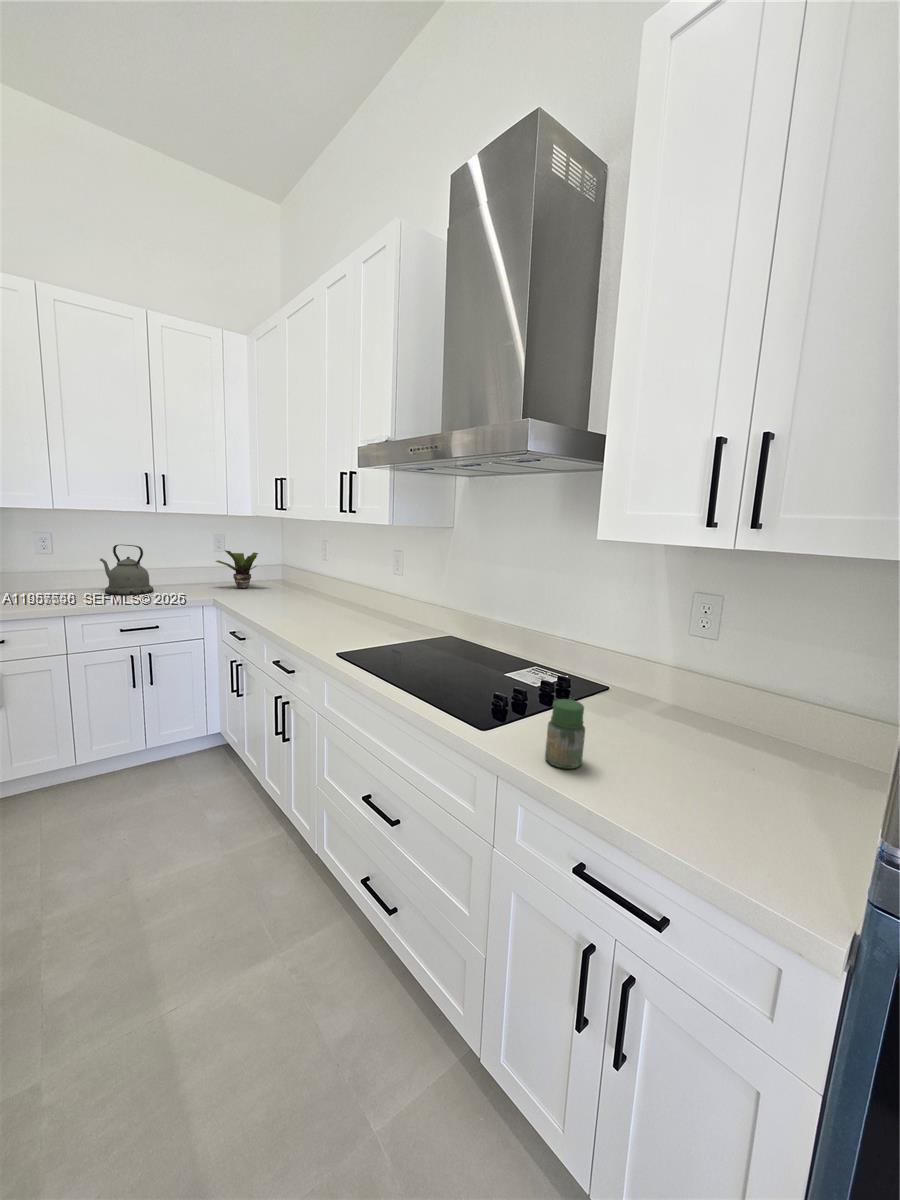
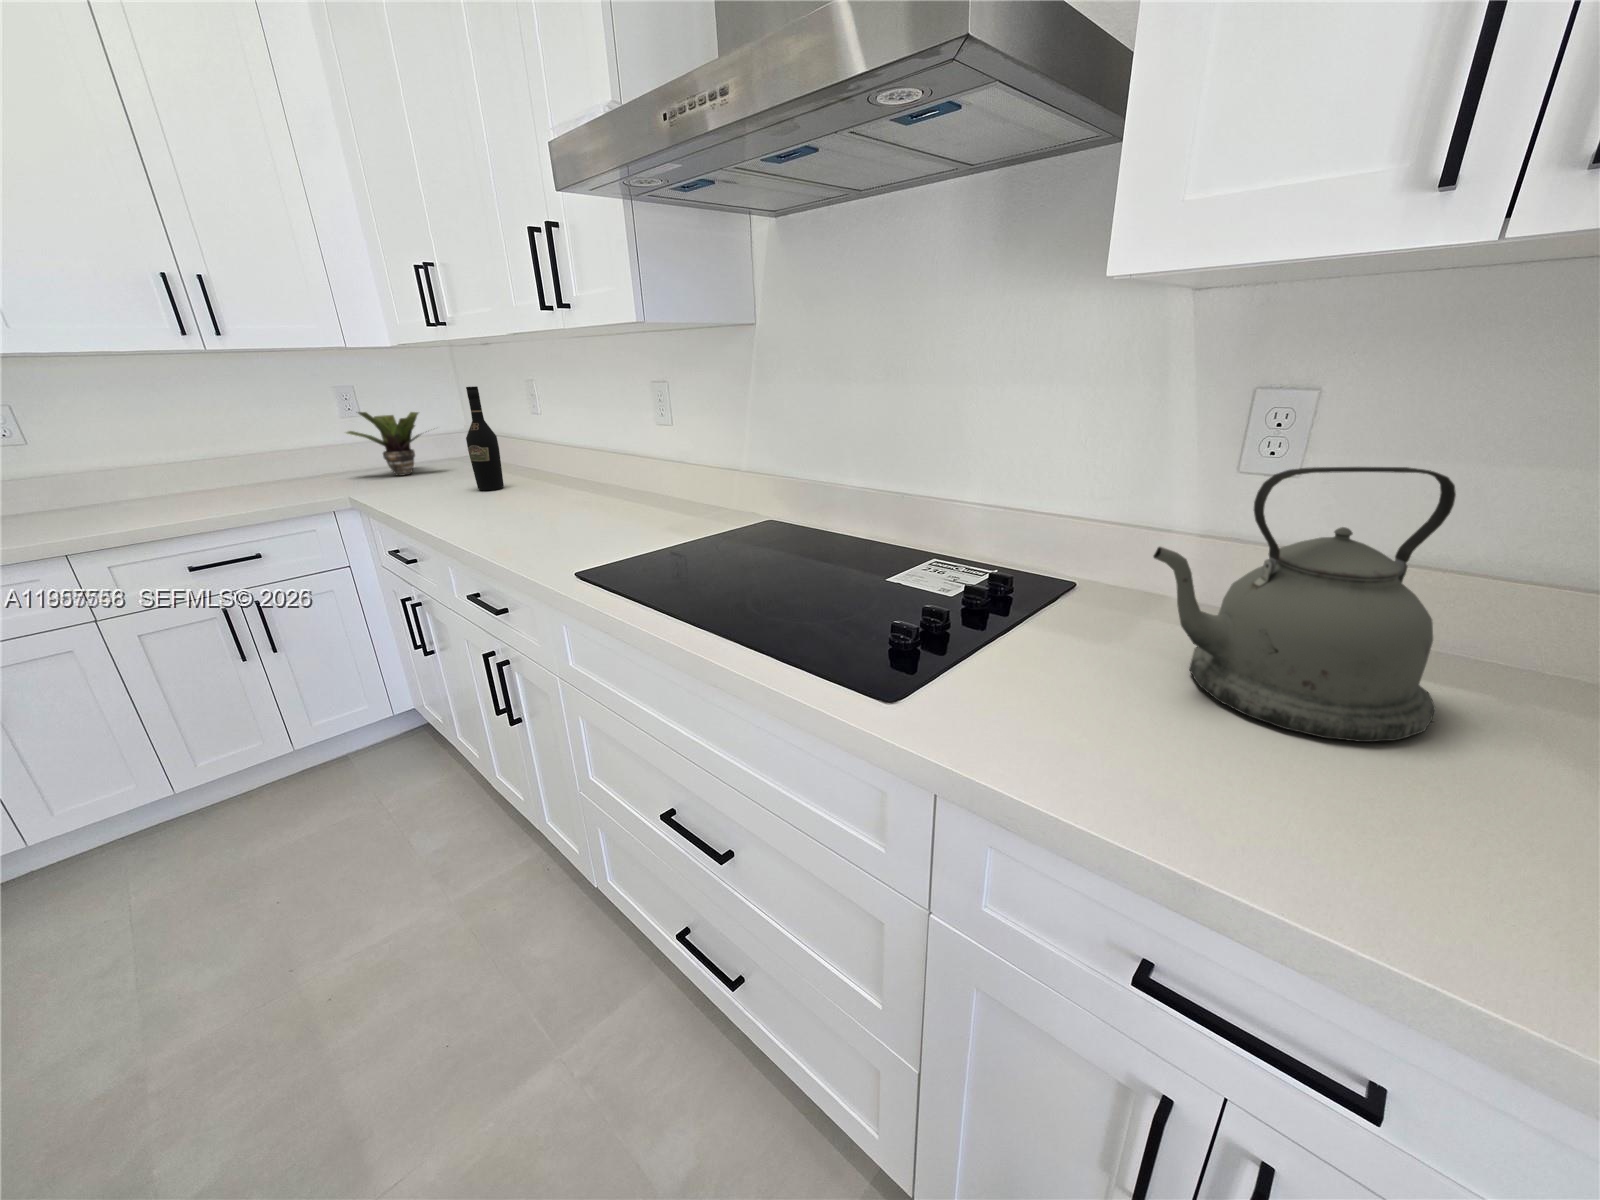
wine bottle: none [284,543,302,603] -> present [466,386,504,490]
kettle: present [100,544,154,595] -> present [1153,467,1456,742]
jar: present [545,699,585,769] -> none [1036,630,1127,774]

